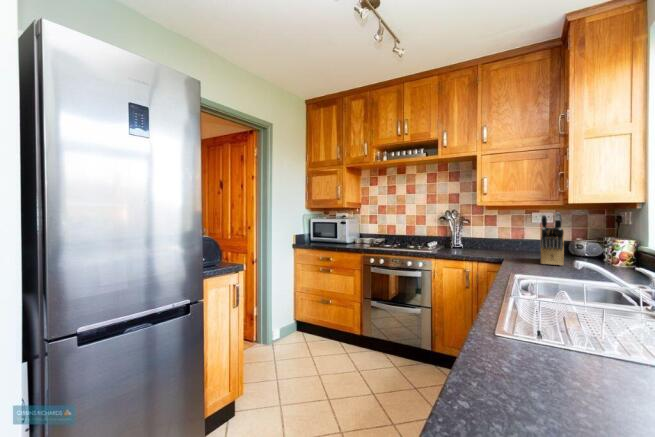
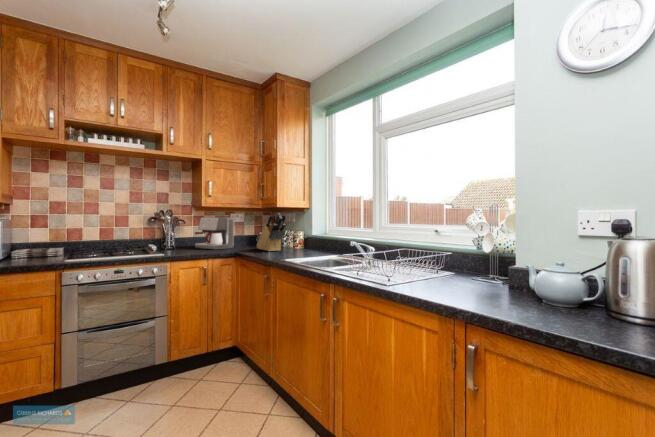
coffee maker: none [475,217,519,254] -> present [195,217,234,250]

